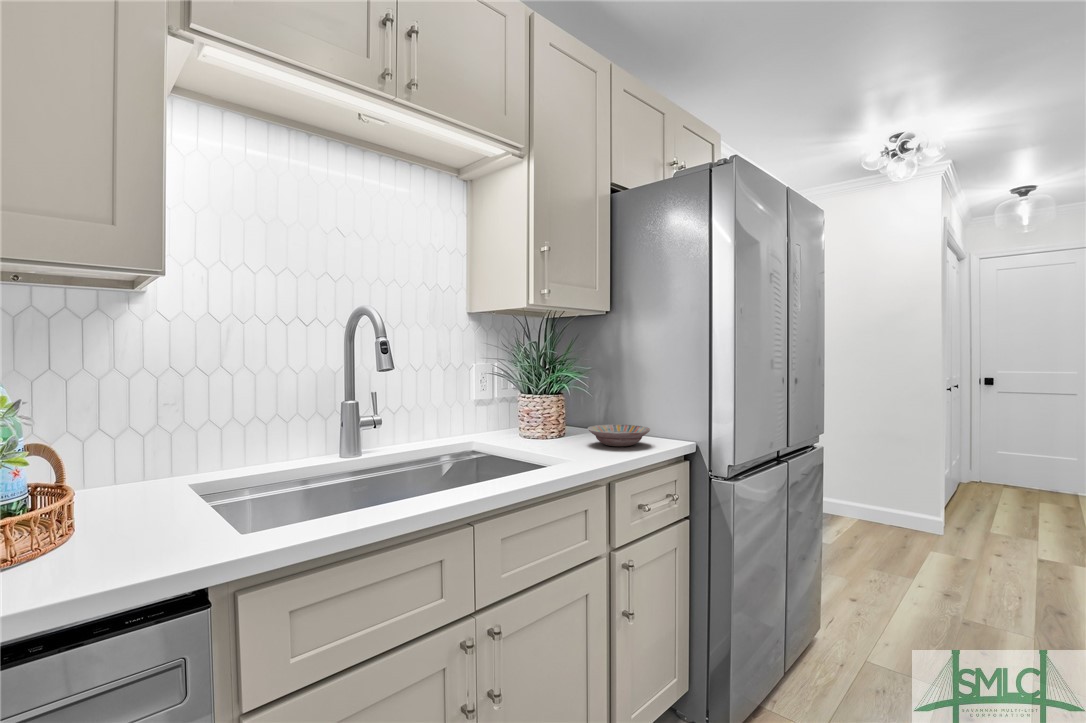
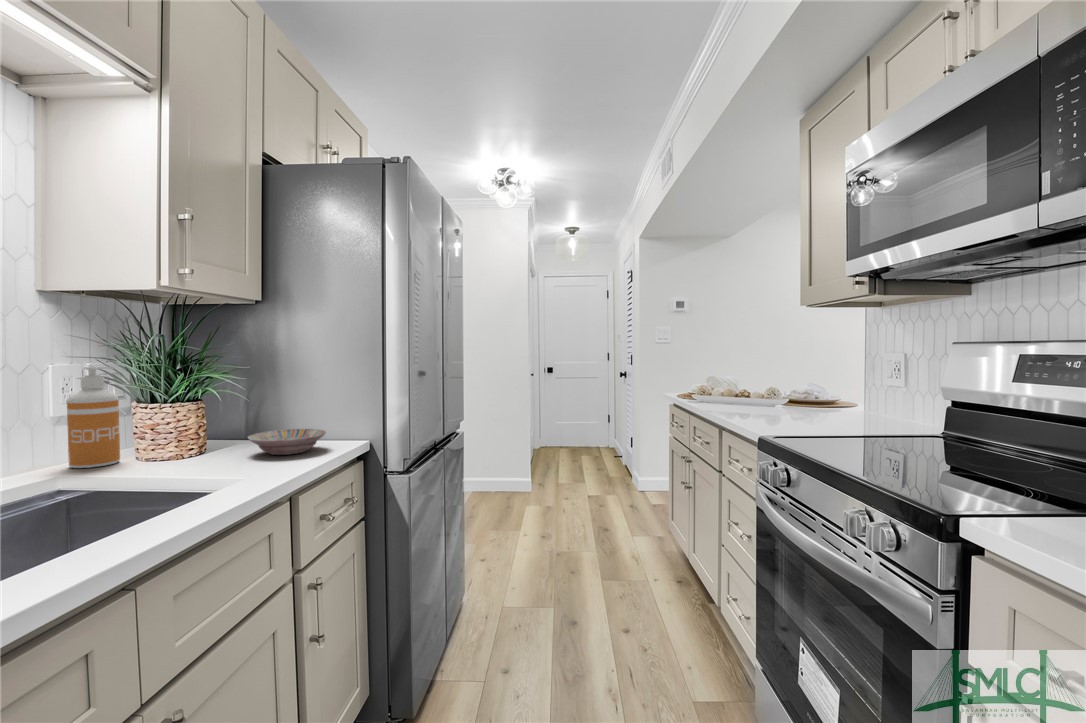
soap dispenser: none [479,366,508,439] -> present [67,366,120,468]

